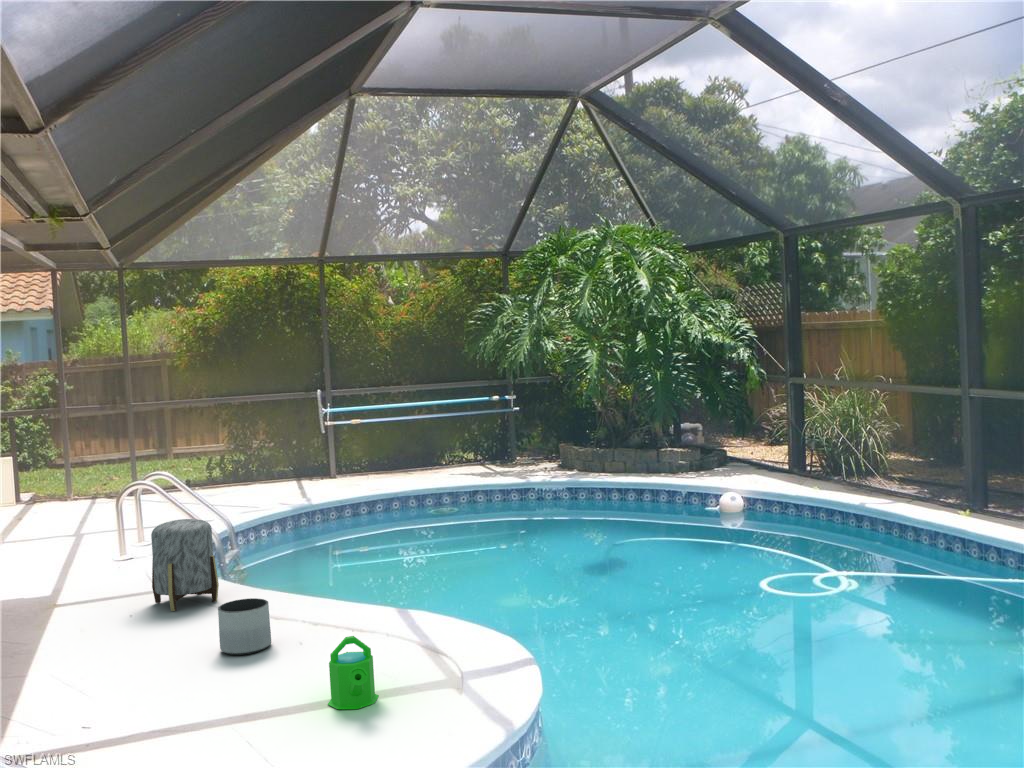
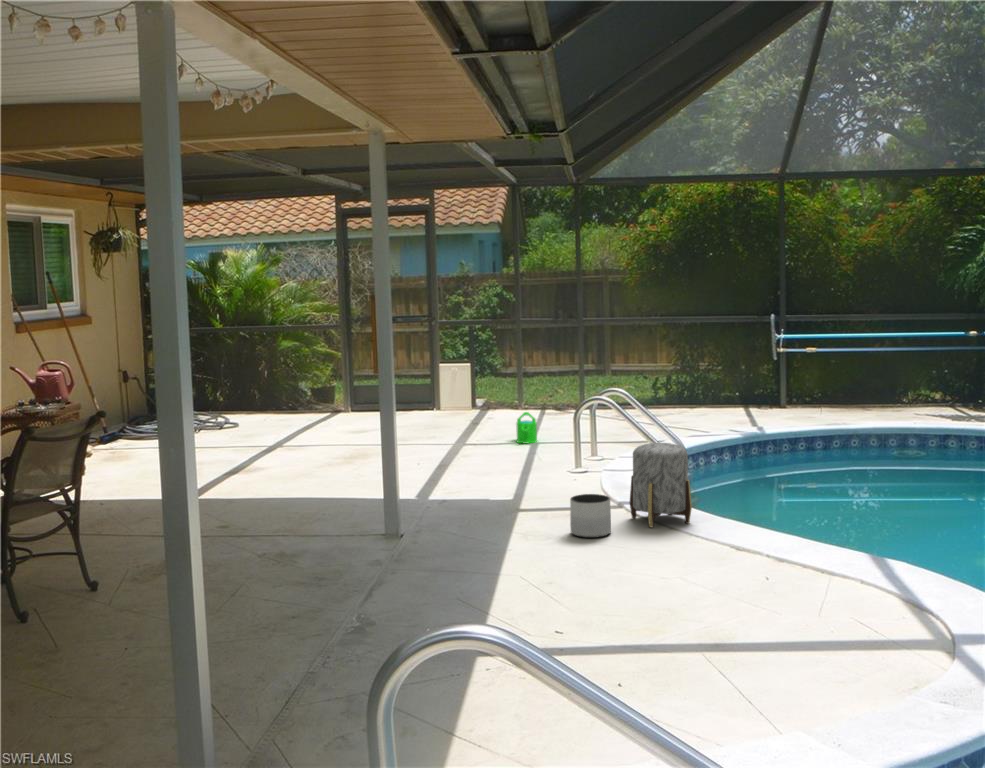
planter: present [218,598,271,655] -> present [570,494,611,538]
watering can: present [328,636,379,709] -> present [517,412,537,443]

